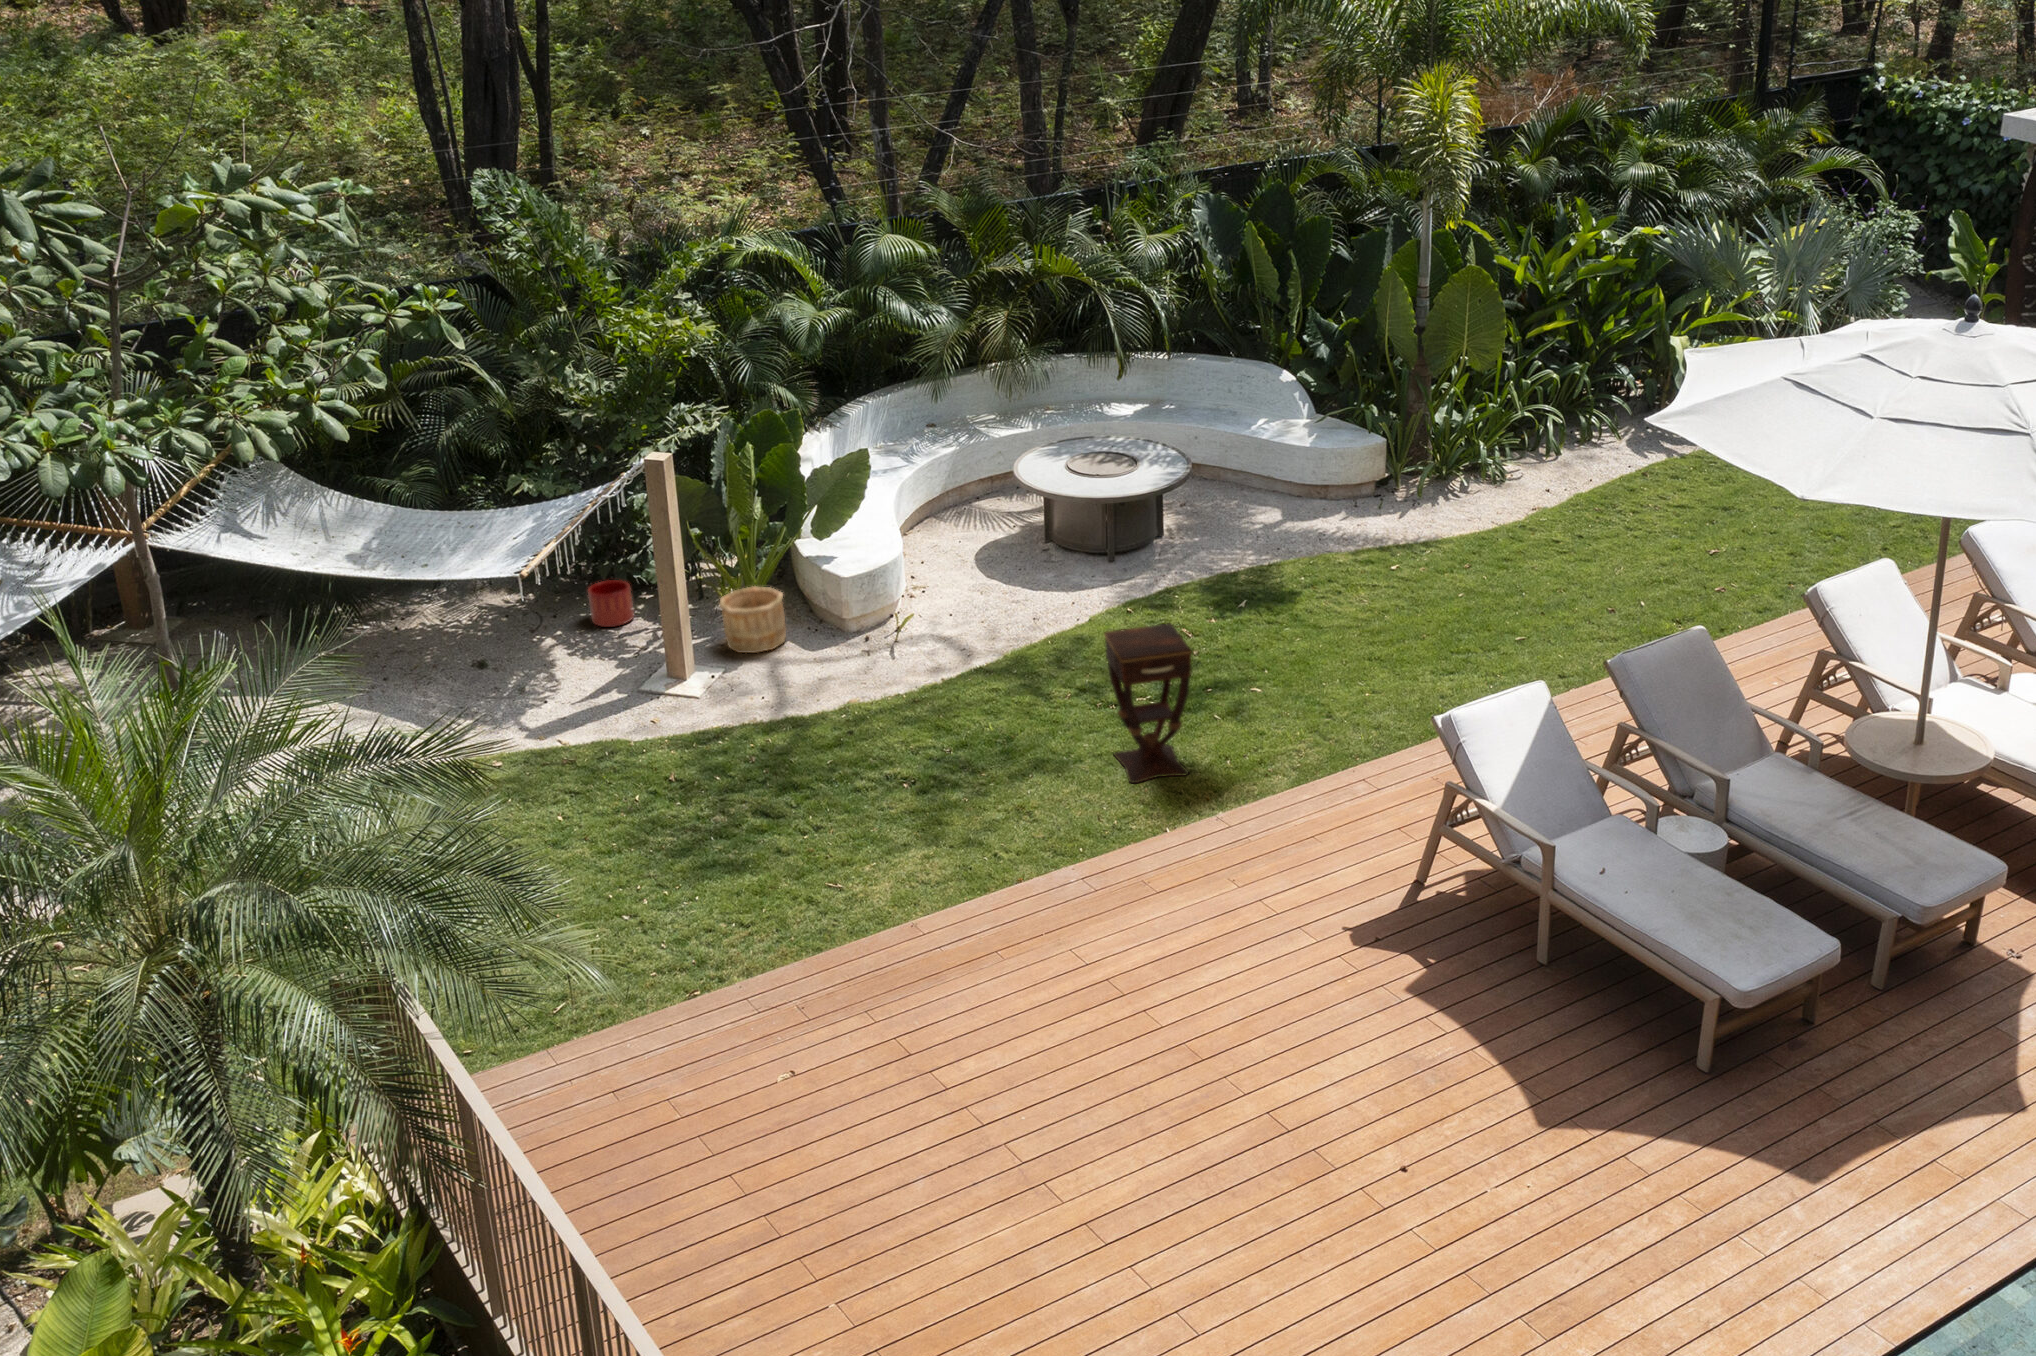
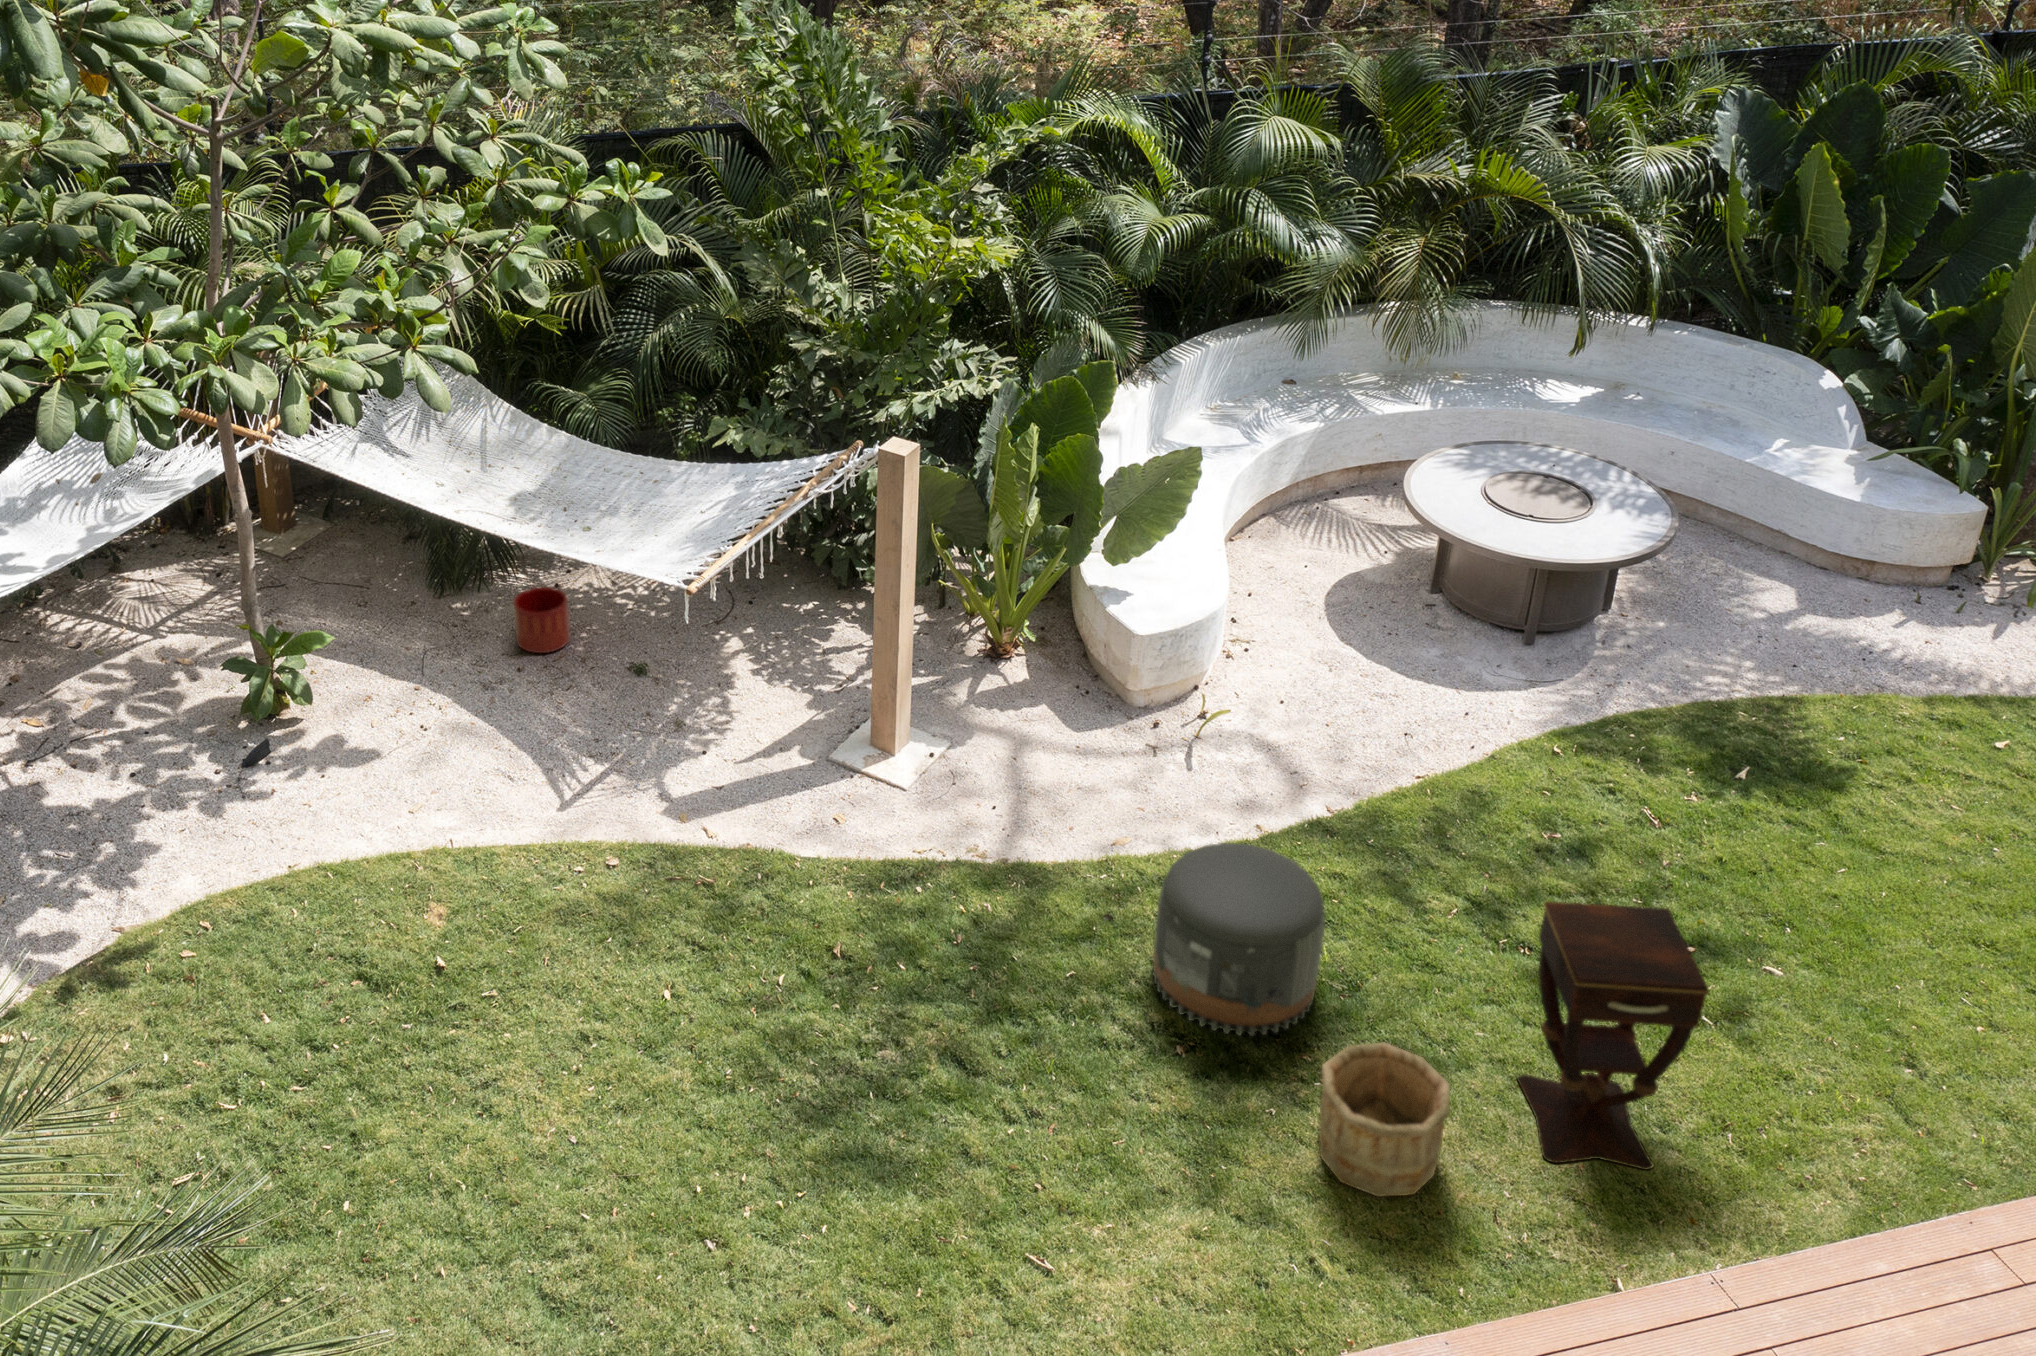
planter: present [588,580,634,627] -> present [513,587,570,653]
wooden bucket: present [719,586,786,653] -> present [1319,1043,1450,1196]
pouf: none [884,659,992,771] -> present [1153,843,1325,1036]

